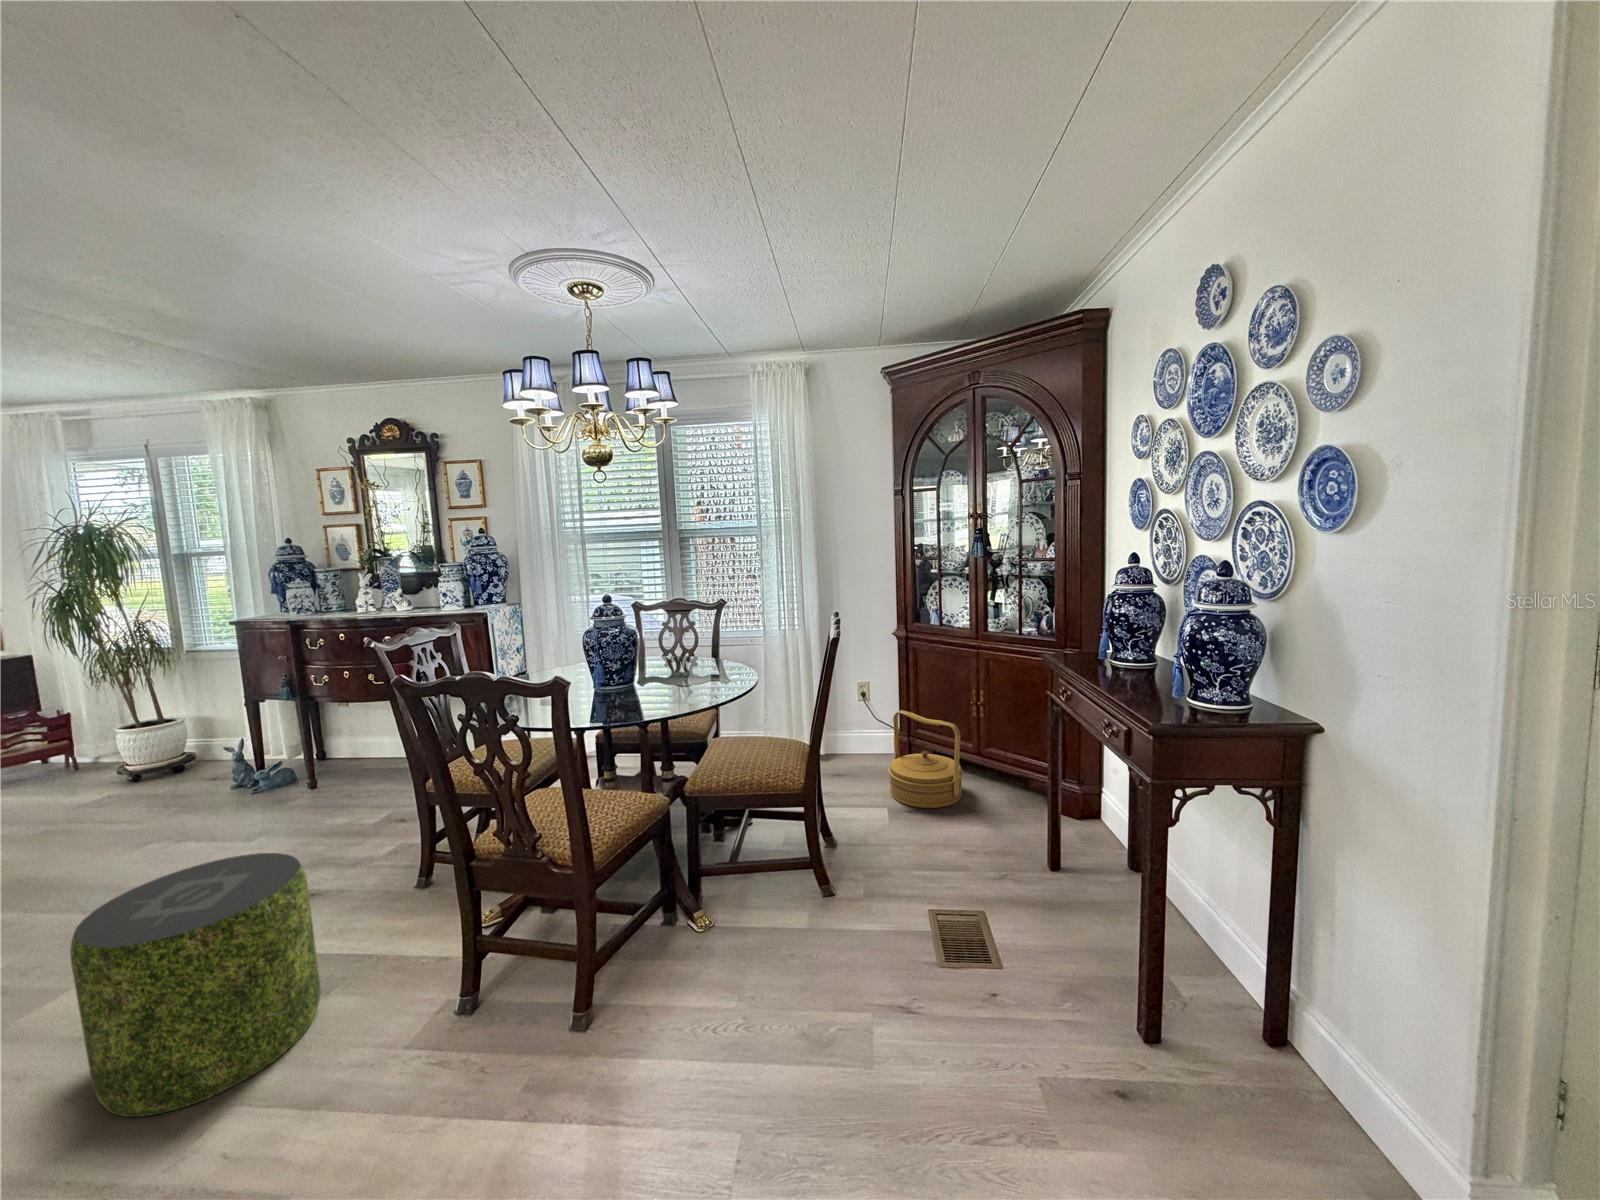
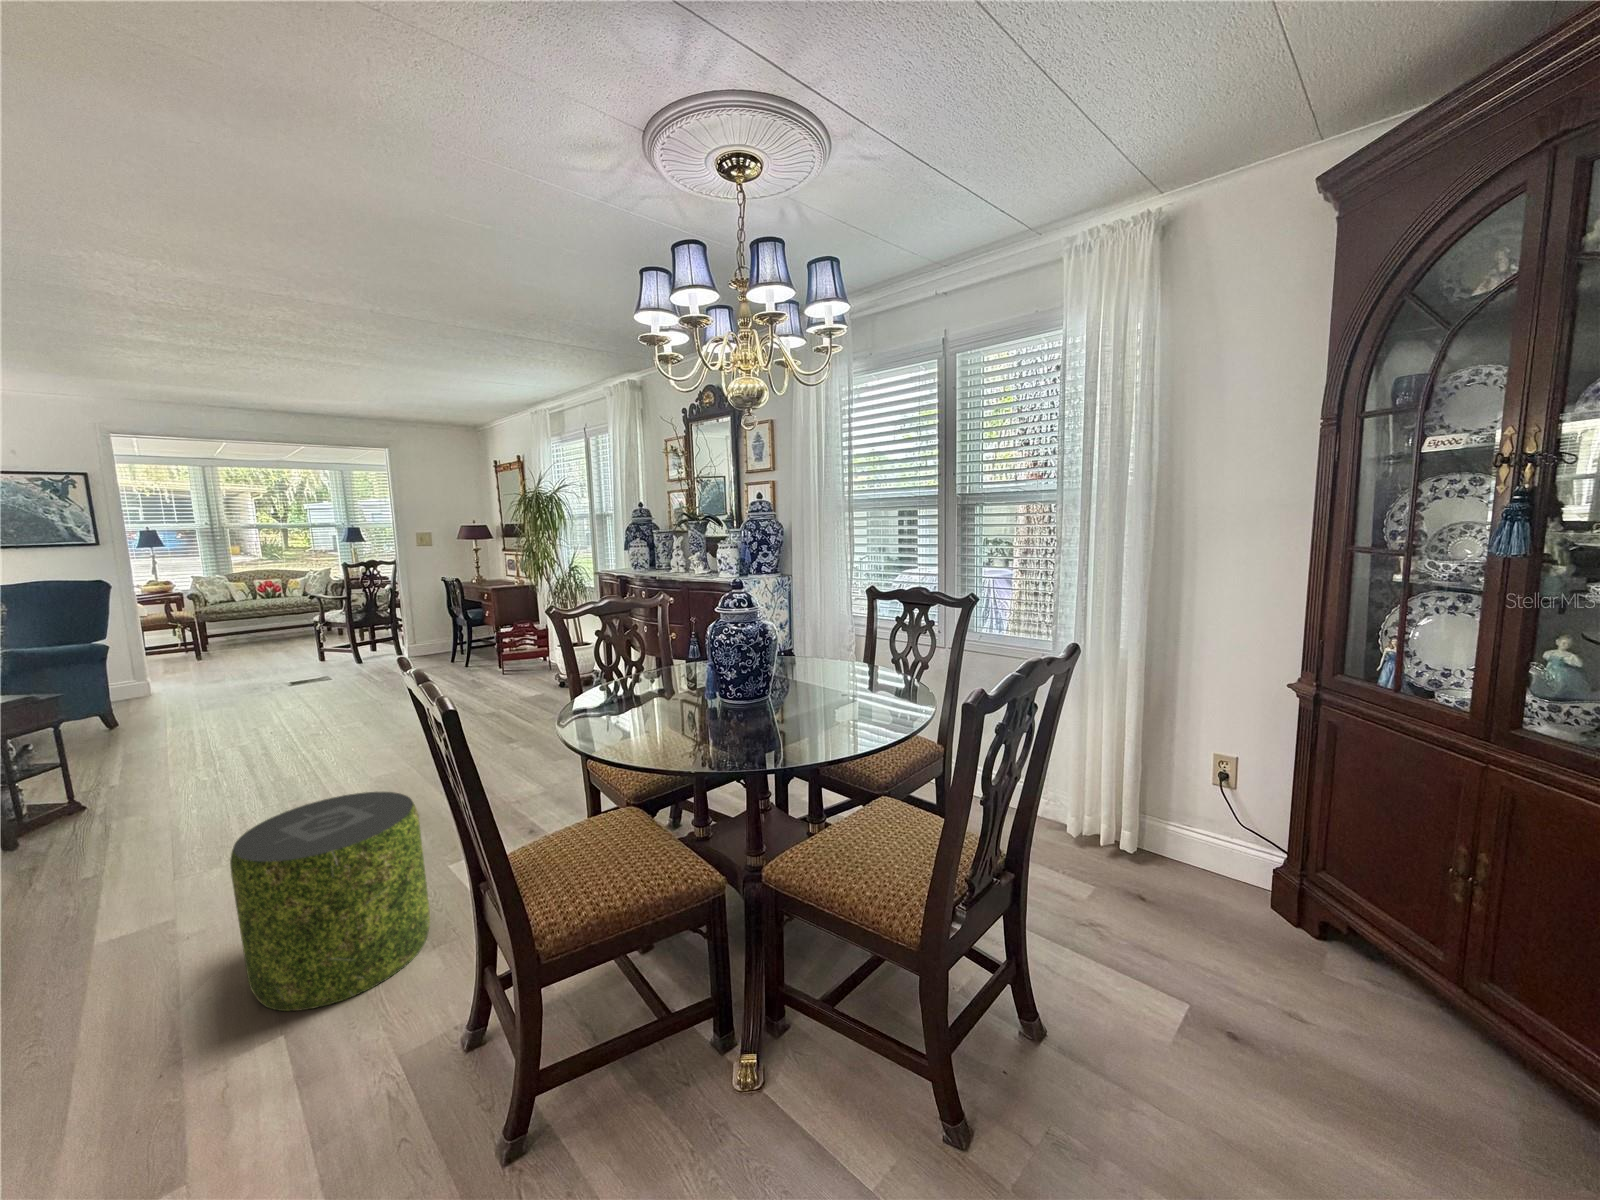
woven basket: present [888,710,963,808] -> none [1214,841,1406,1086]

